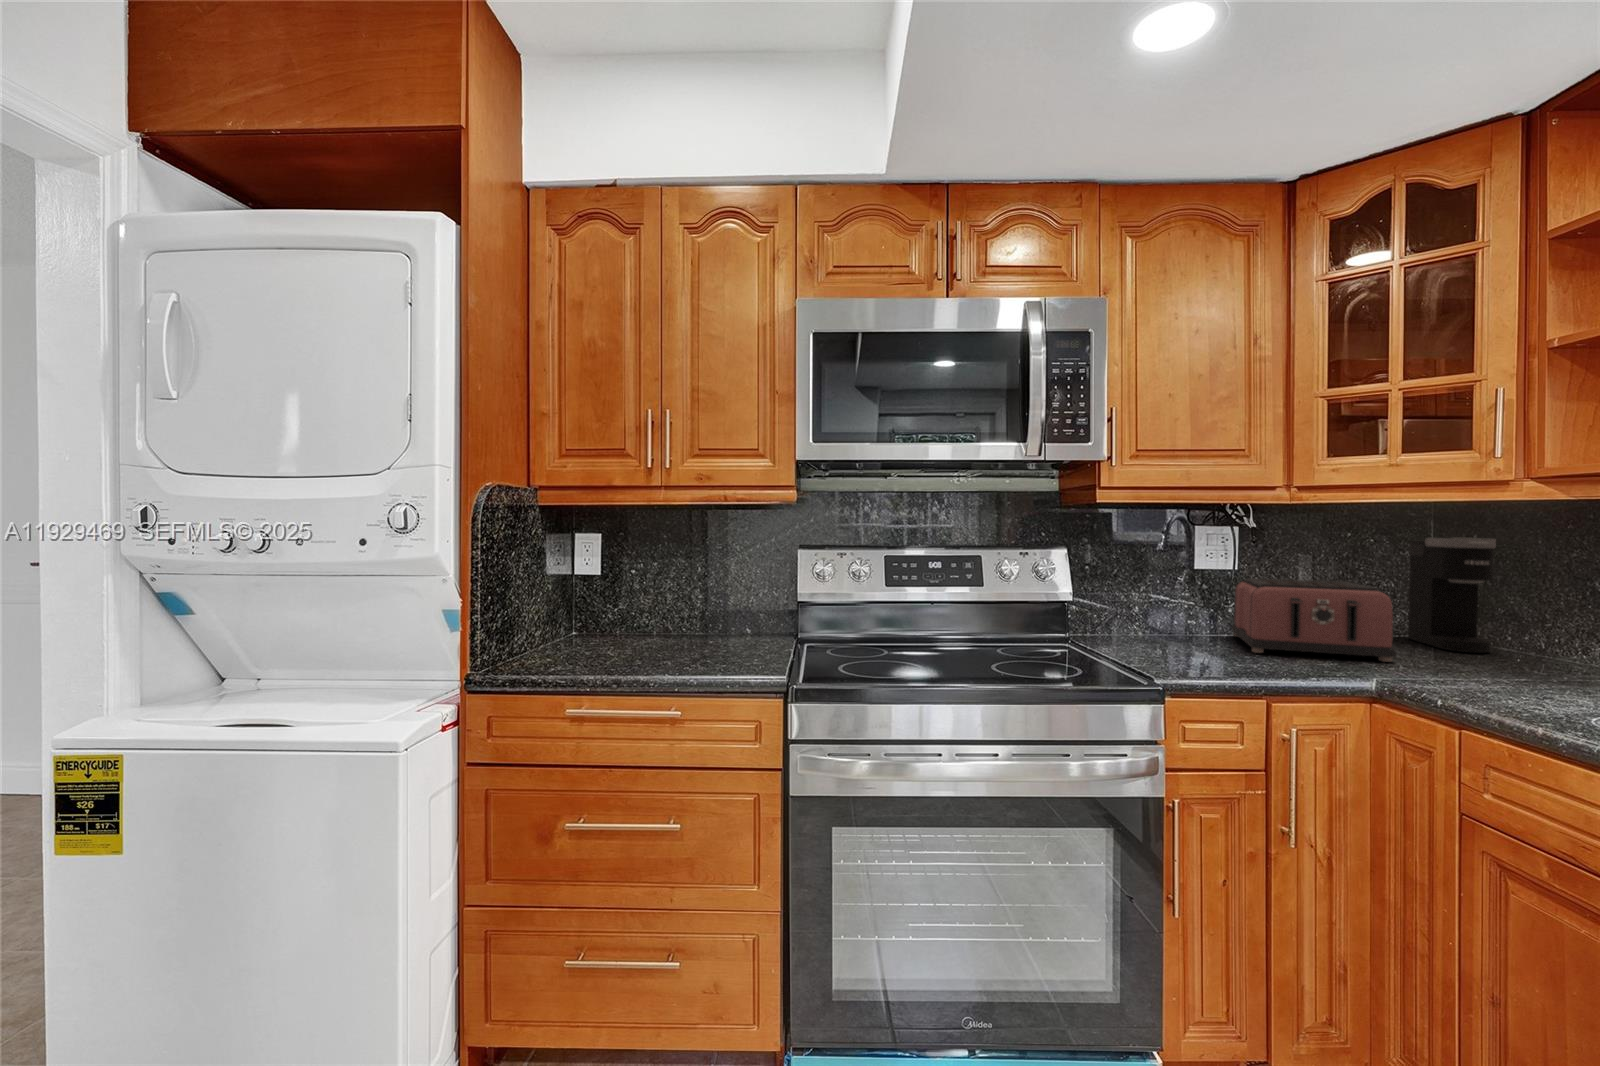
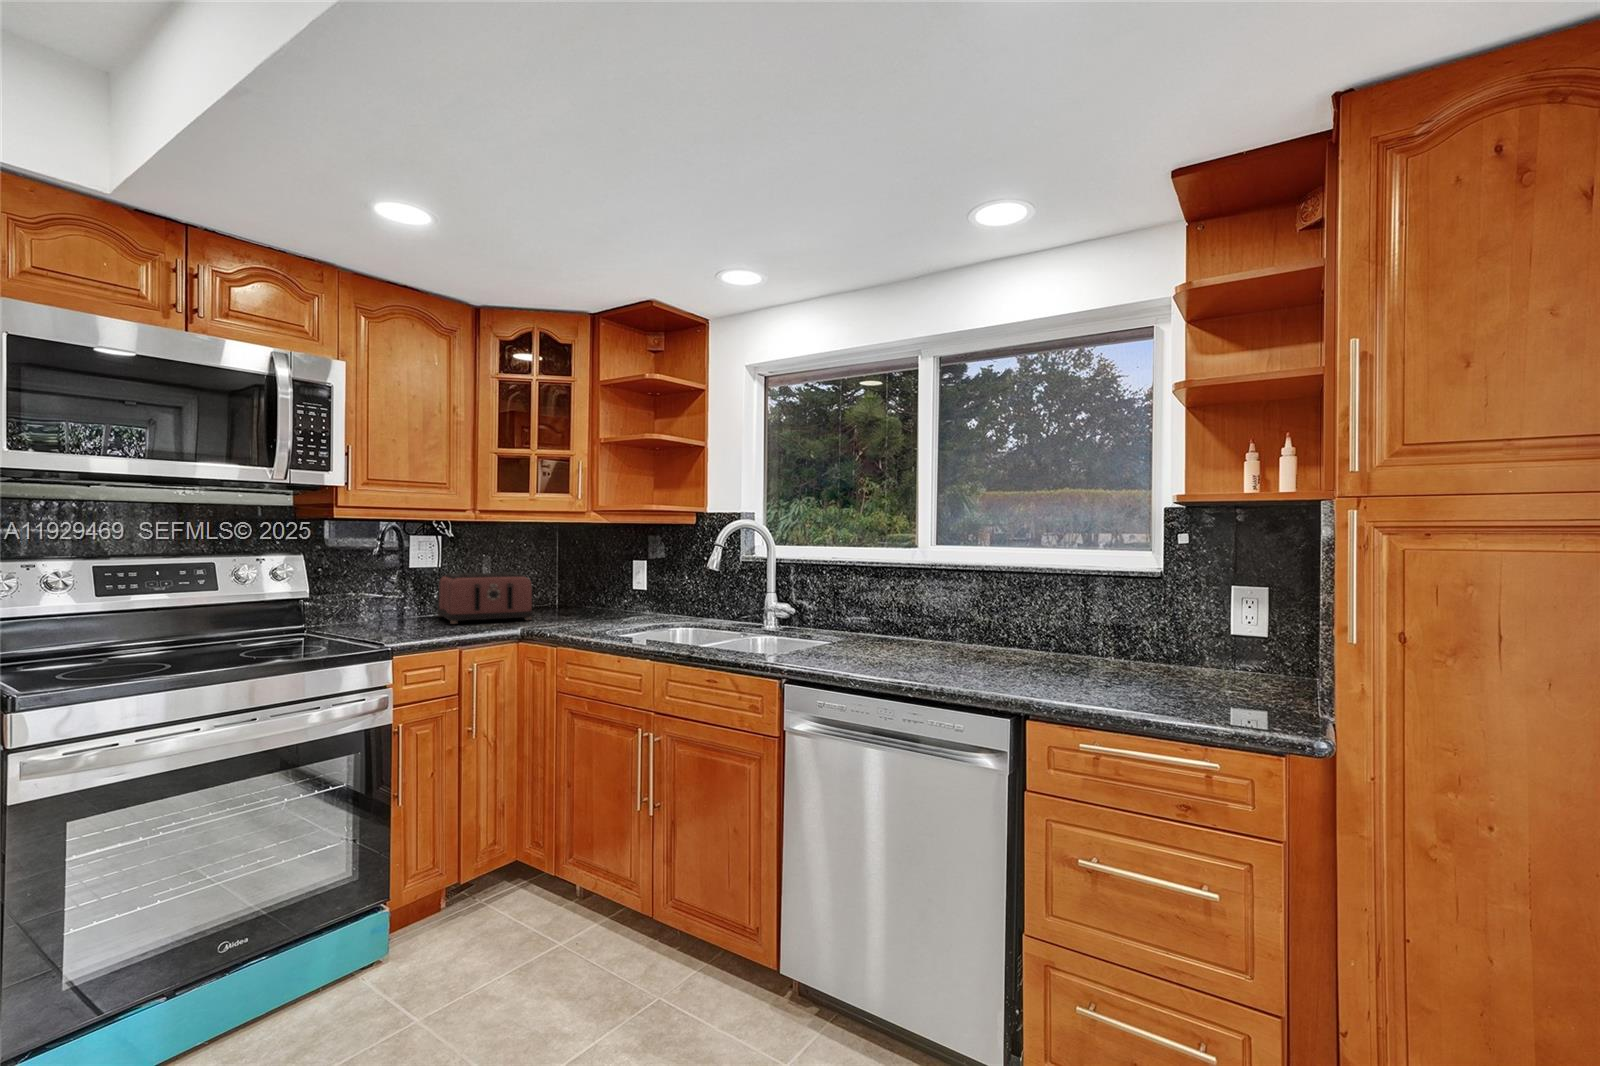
coffee maker: present [1408,538,1496,653] -> none [544,543,584,611]

